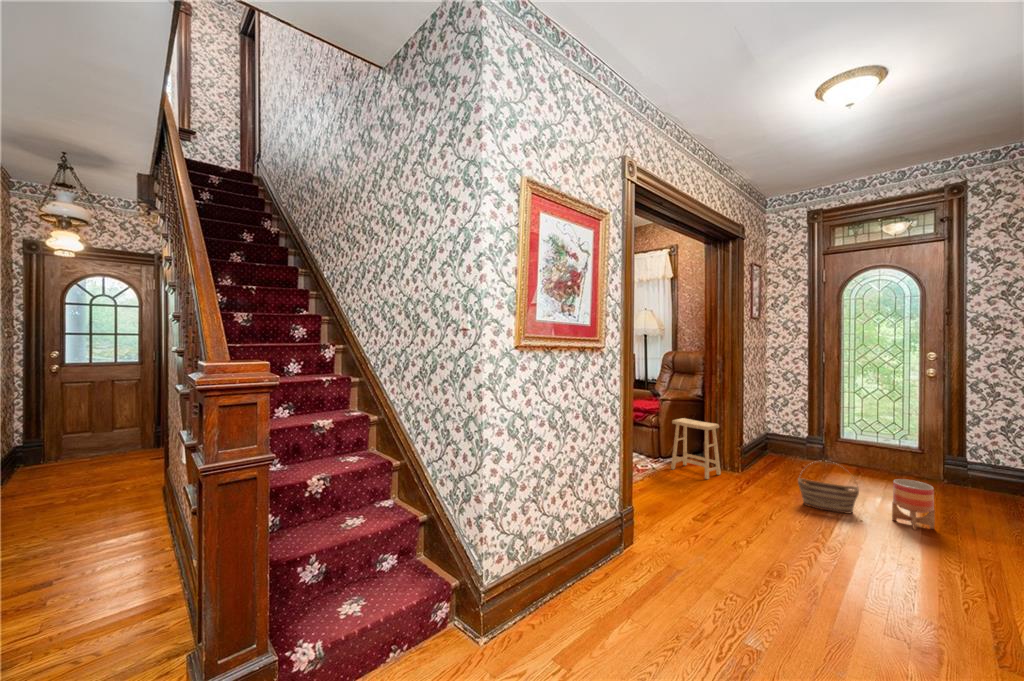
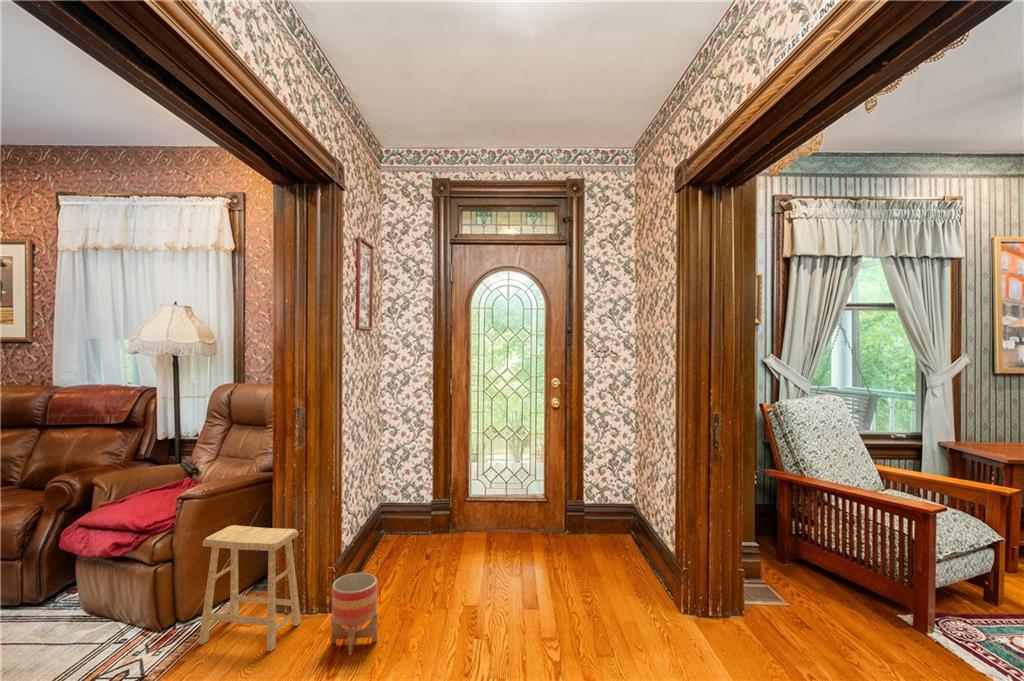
basket: present [798,469,859,514] -> none [423,572,503,661]
planter: present [892,479,935,530] -> present [331,573,378,655]

